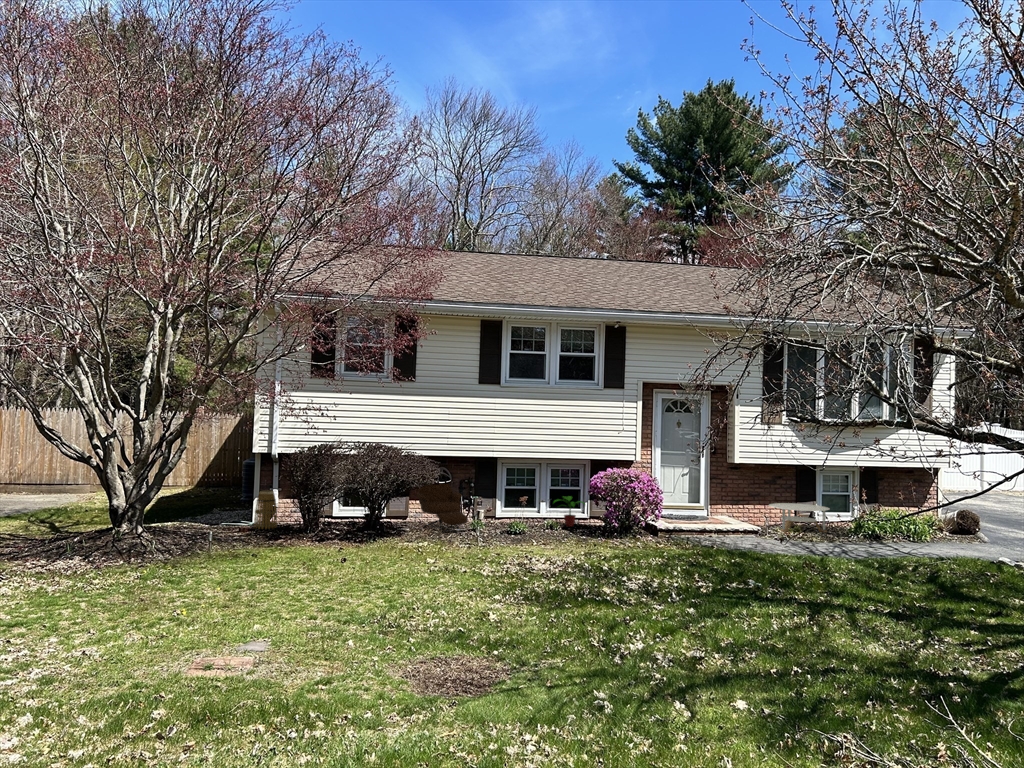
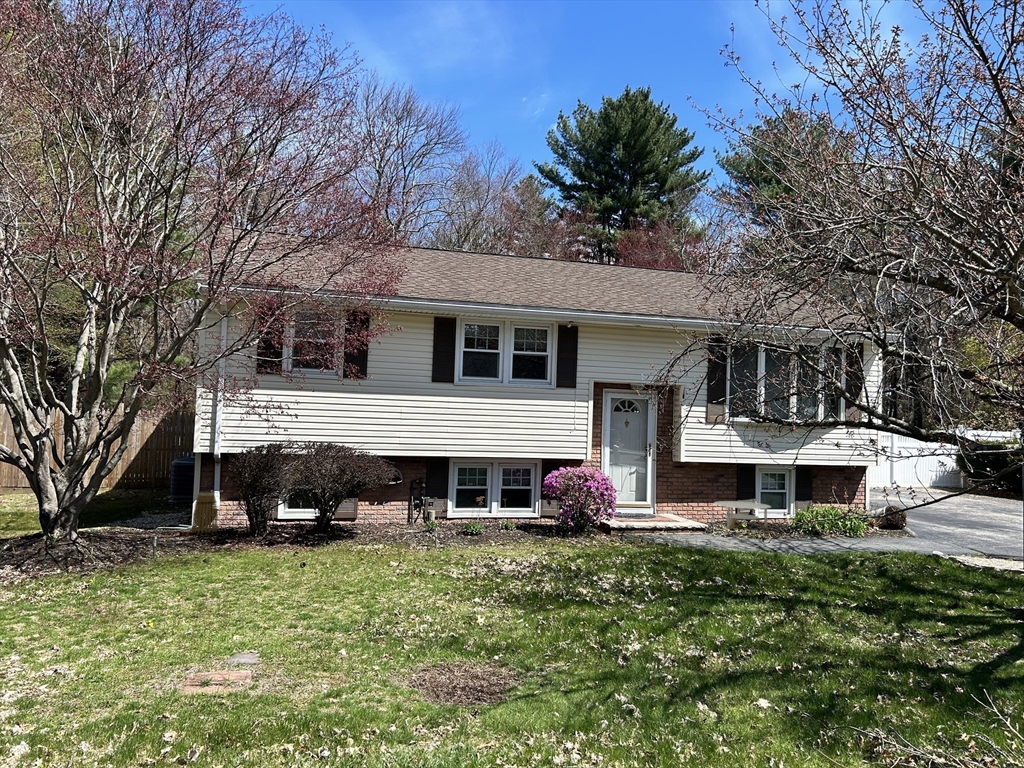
lounge chair: present [417,484,468,533] -> none [367,468,422,535]
potted plant: present [554,496,585,527] -> none [506,496,540,526]

